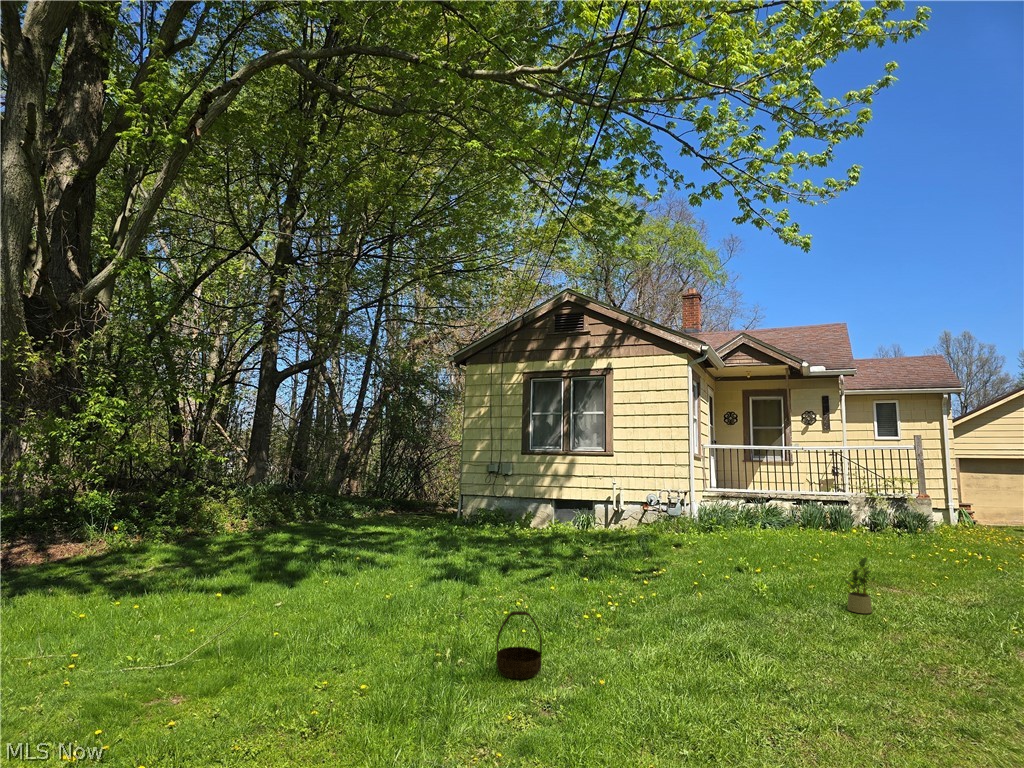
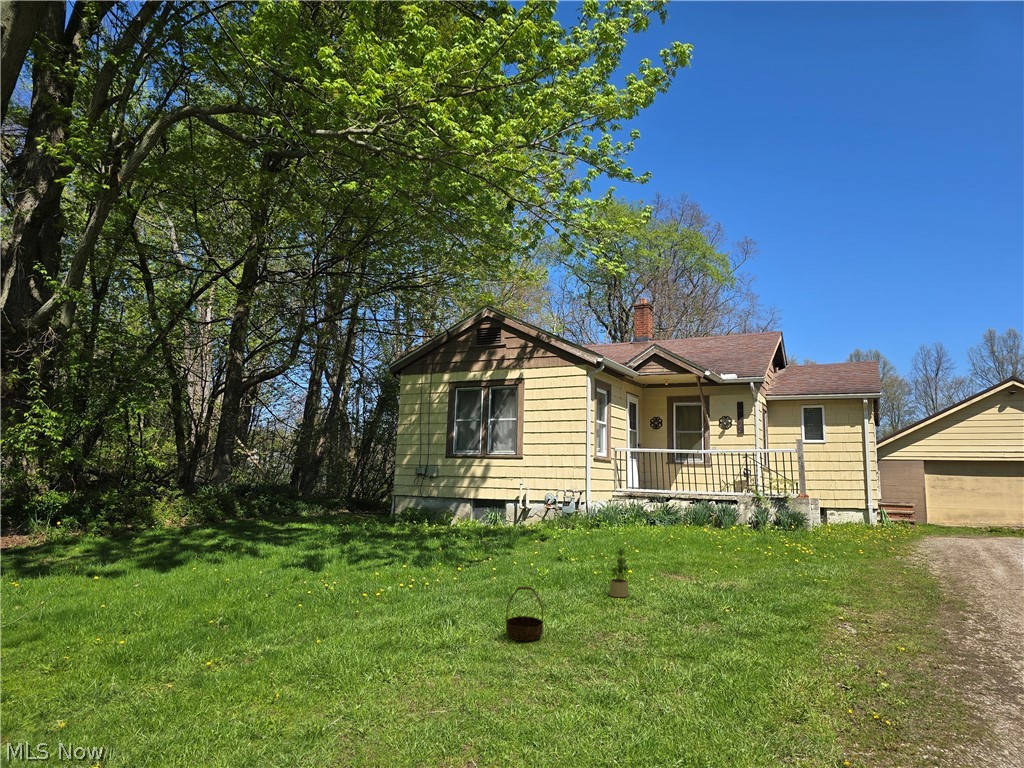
basket: present [496,611,542,679] -> present [506,587,543,641]

